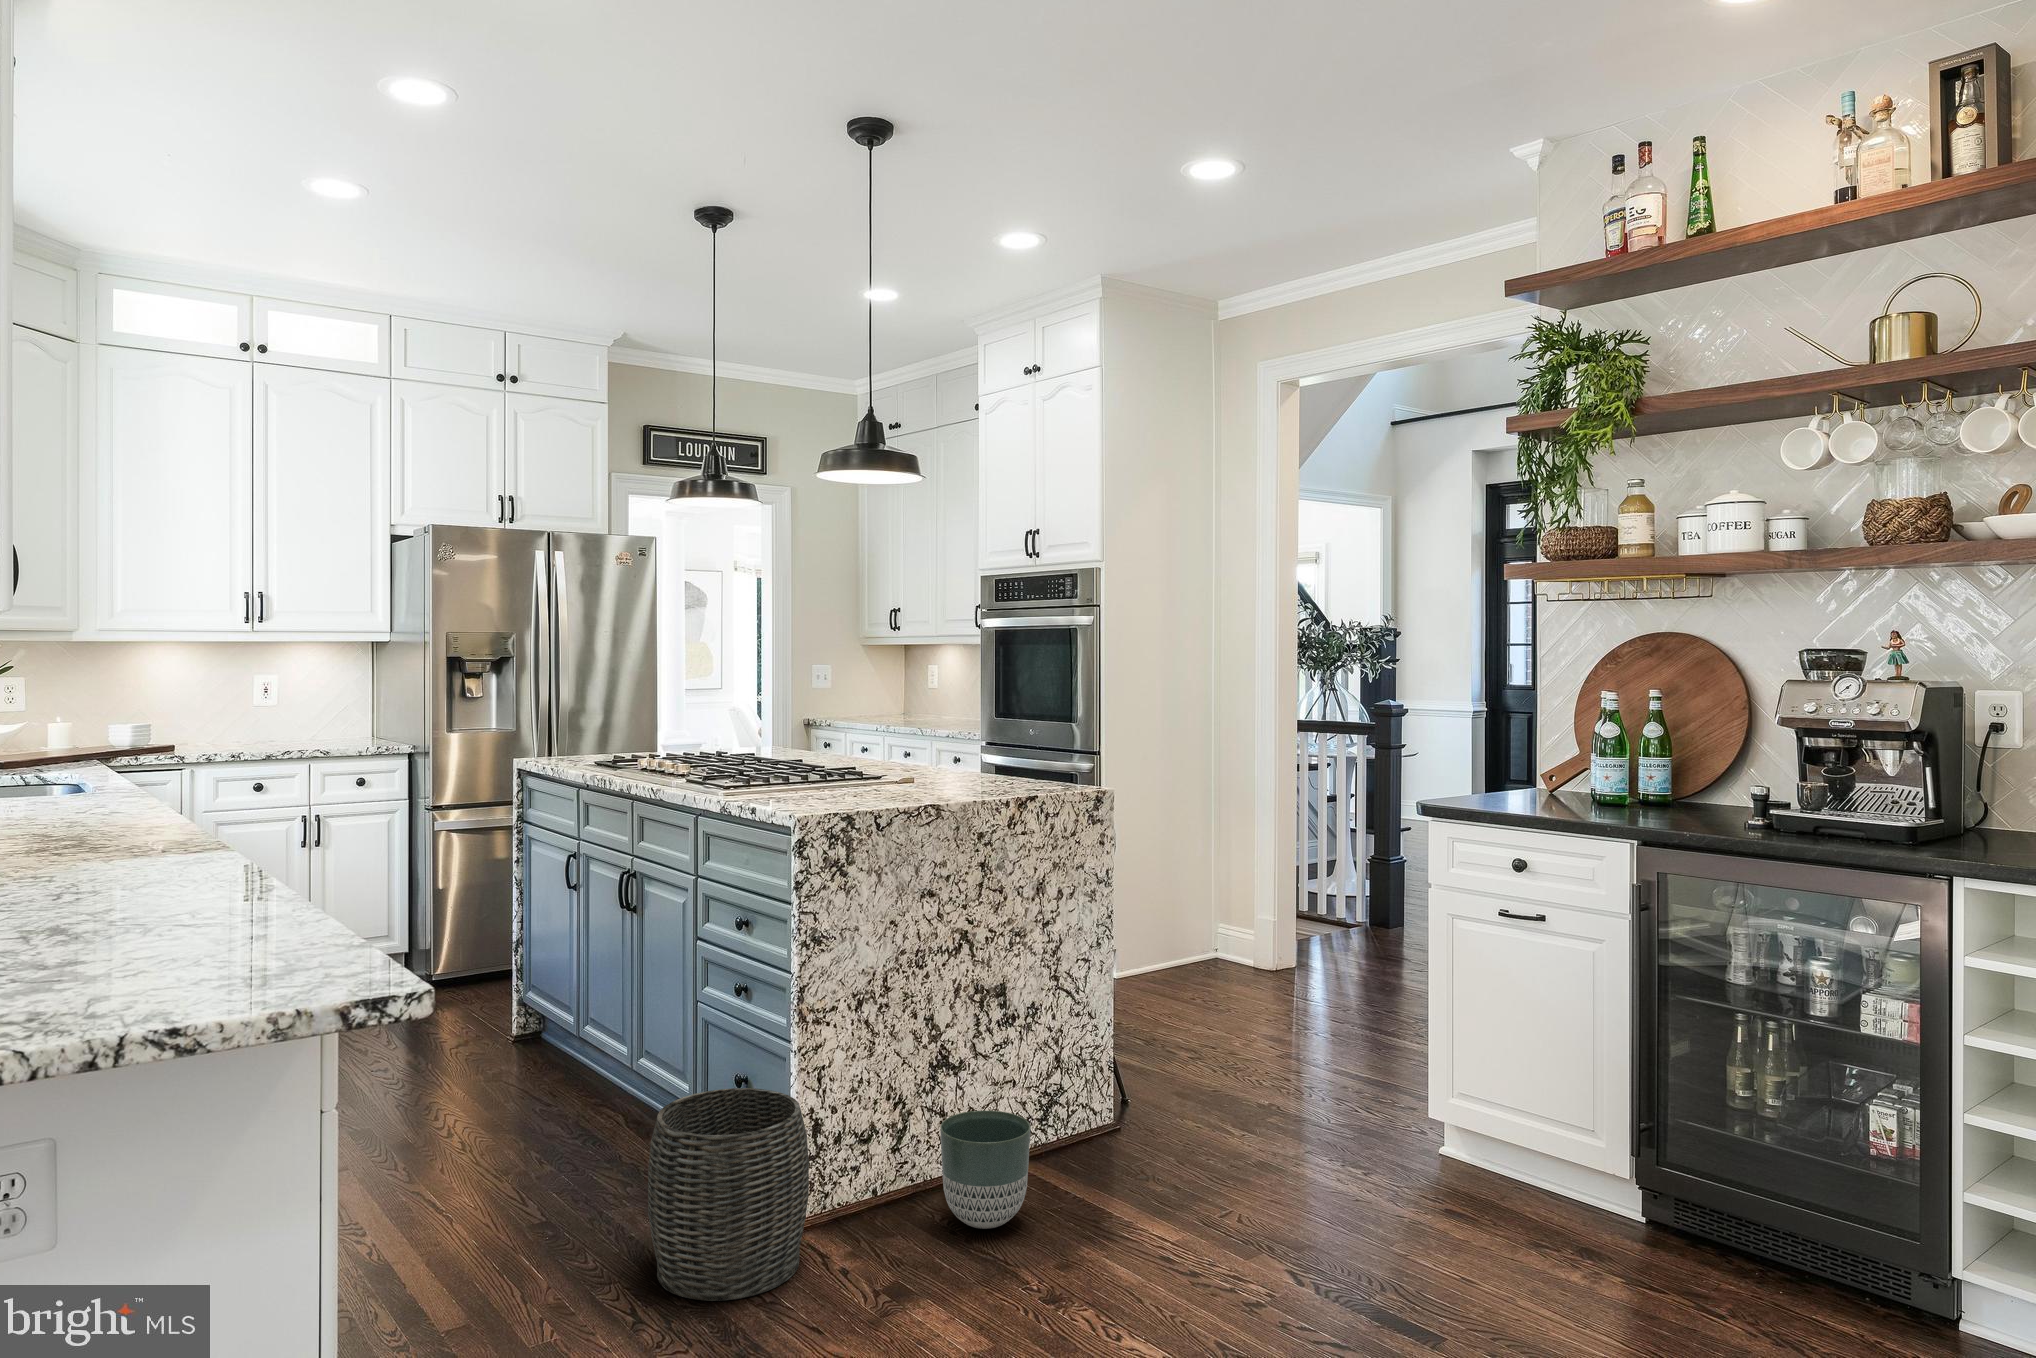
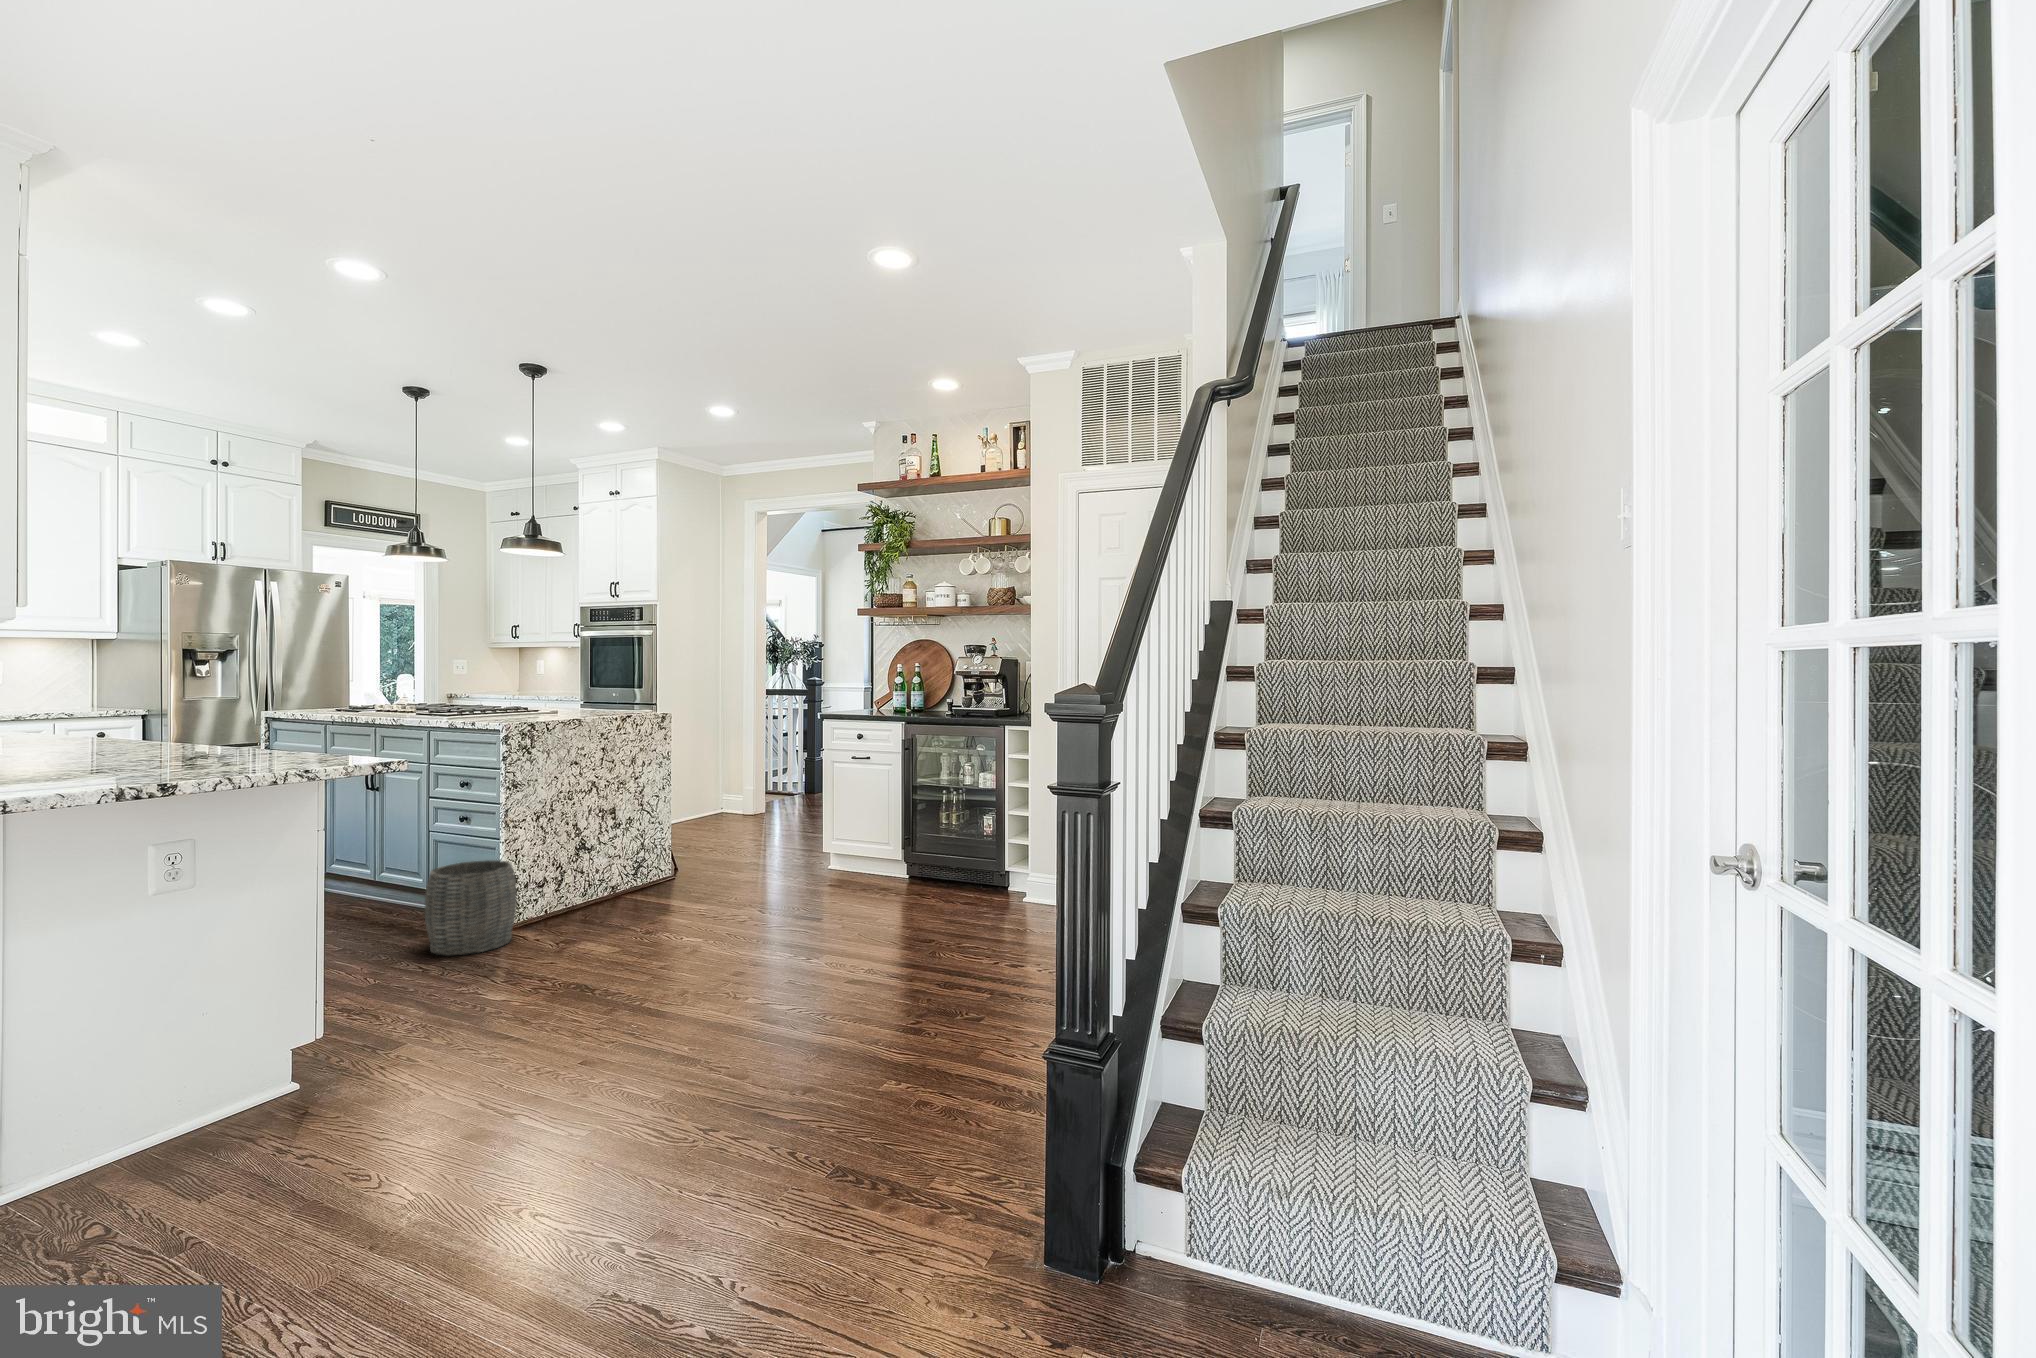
planter: present [940,1110,1031,1229] -> none [585,865,632,917]

